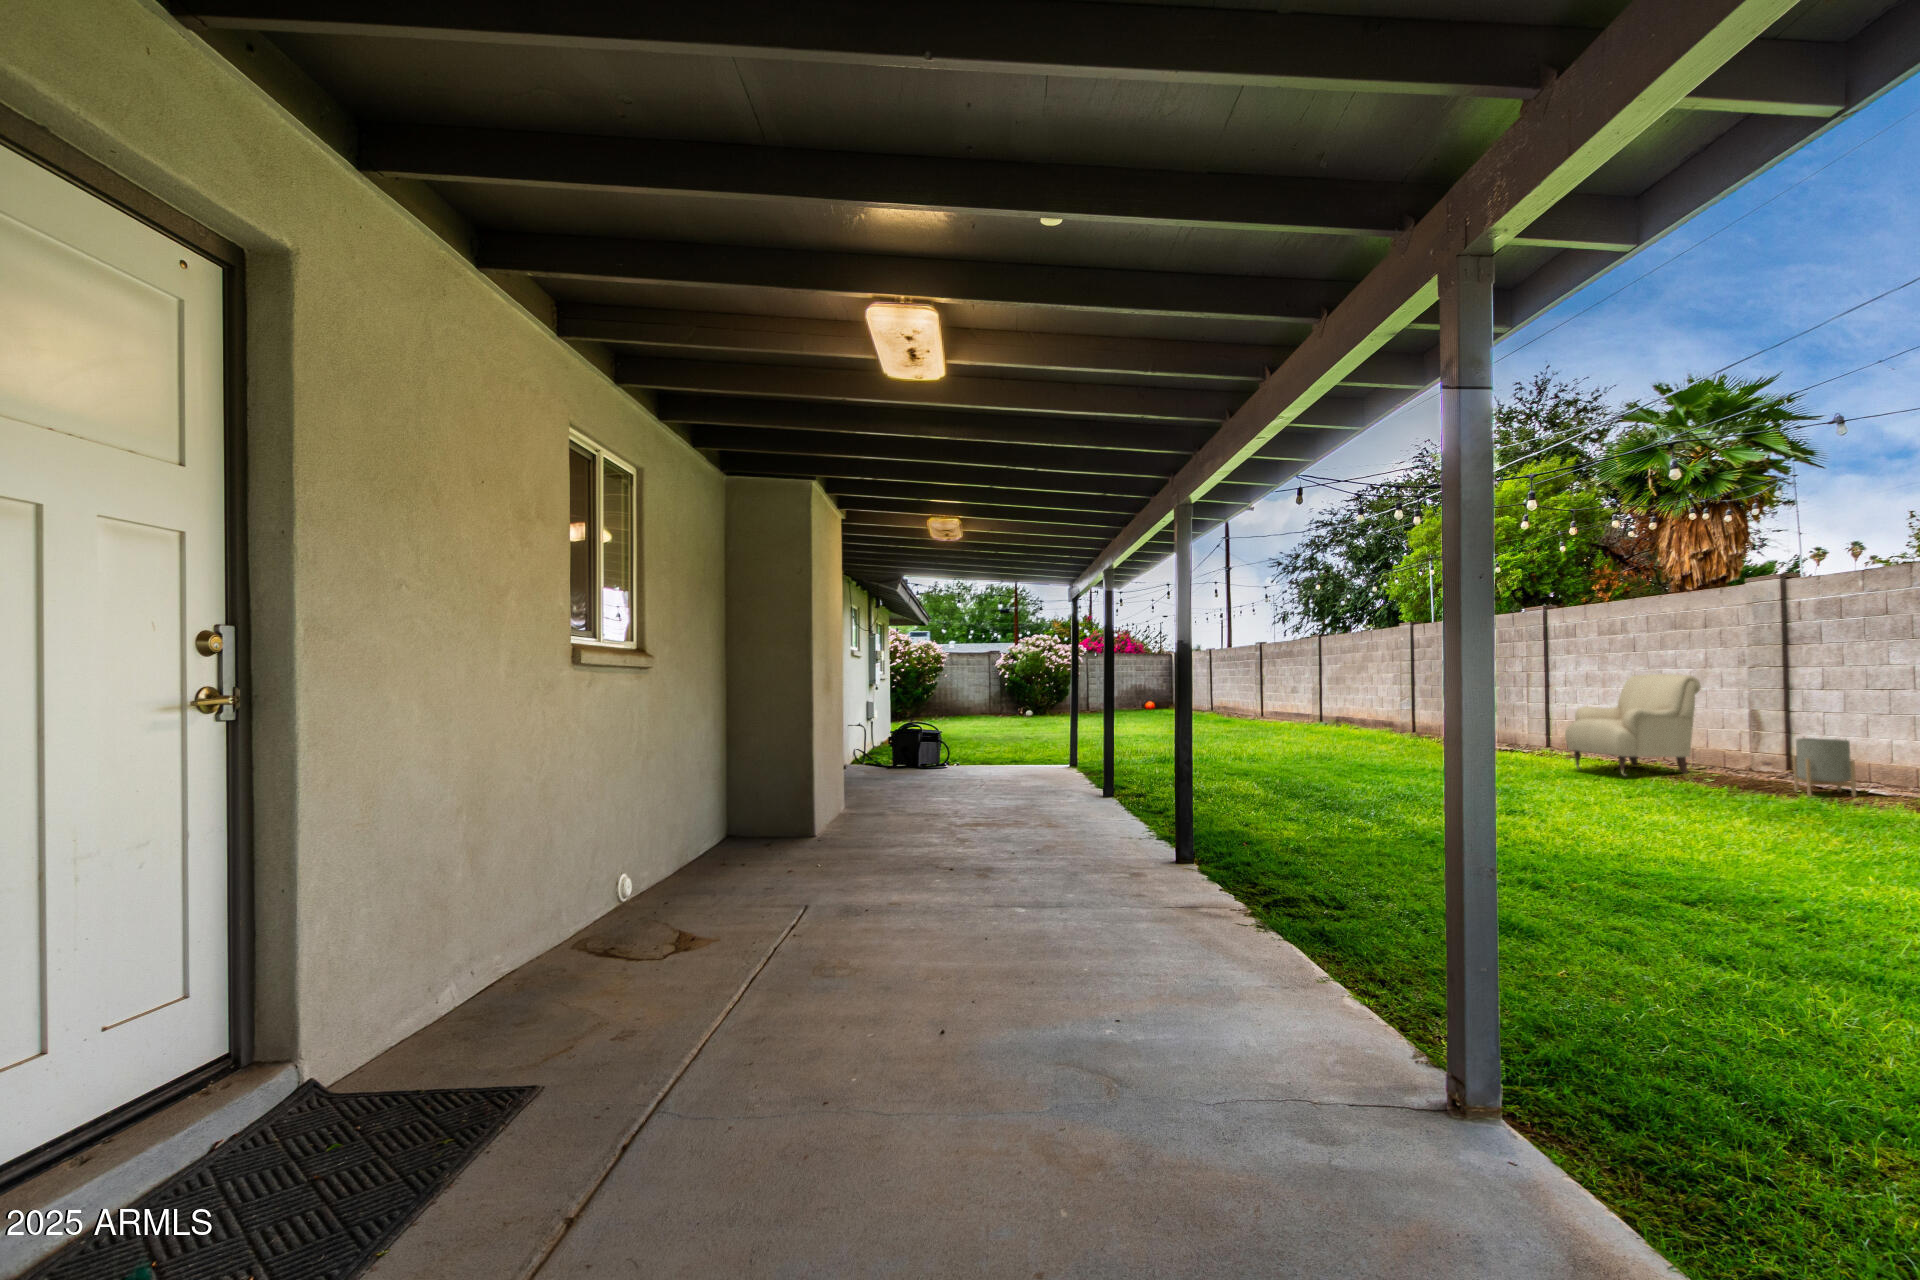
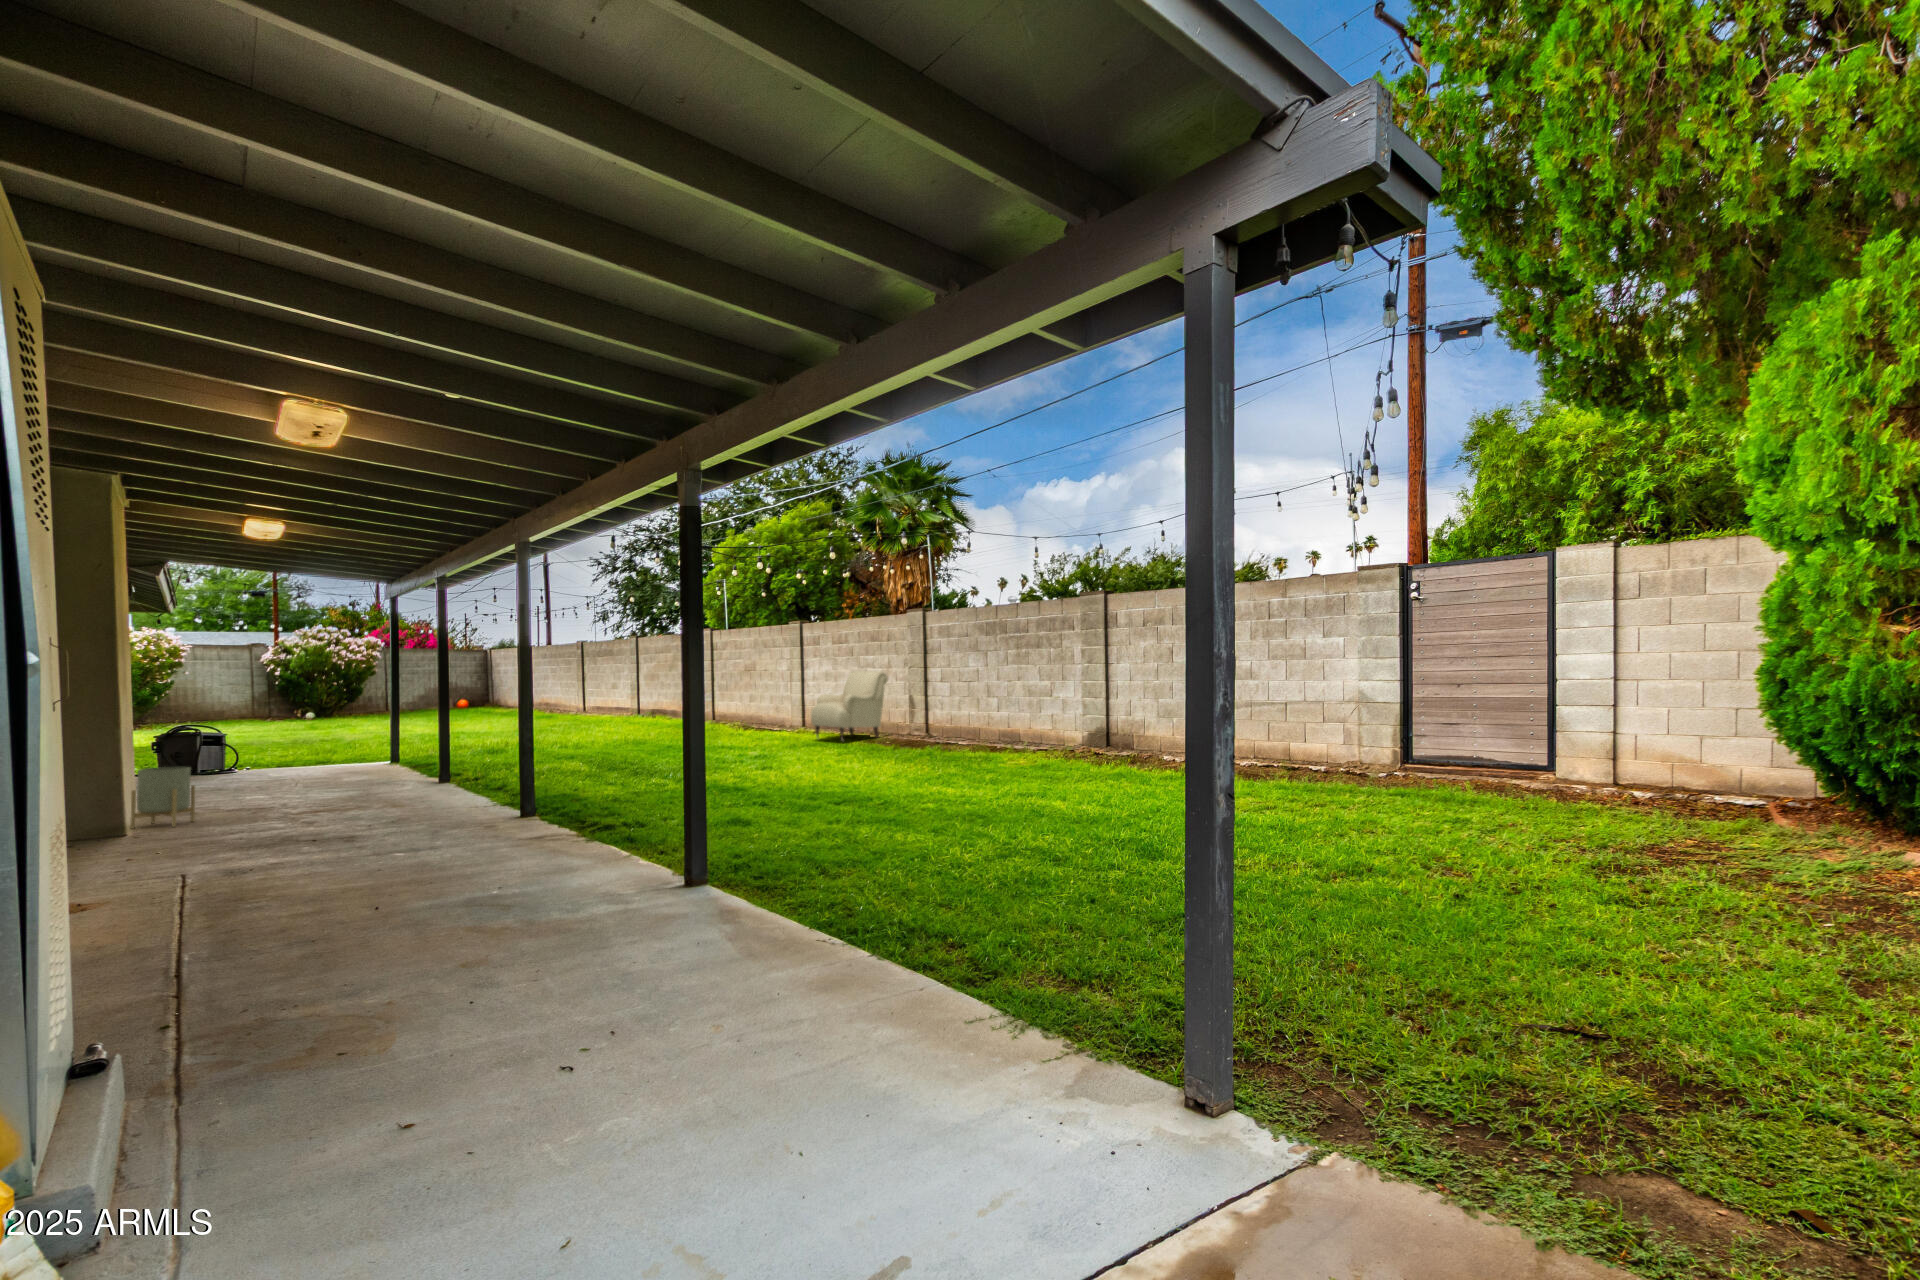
planter: present [1793,738,1856,797] -> present [131,767,195,829]

